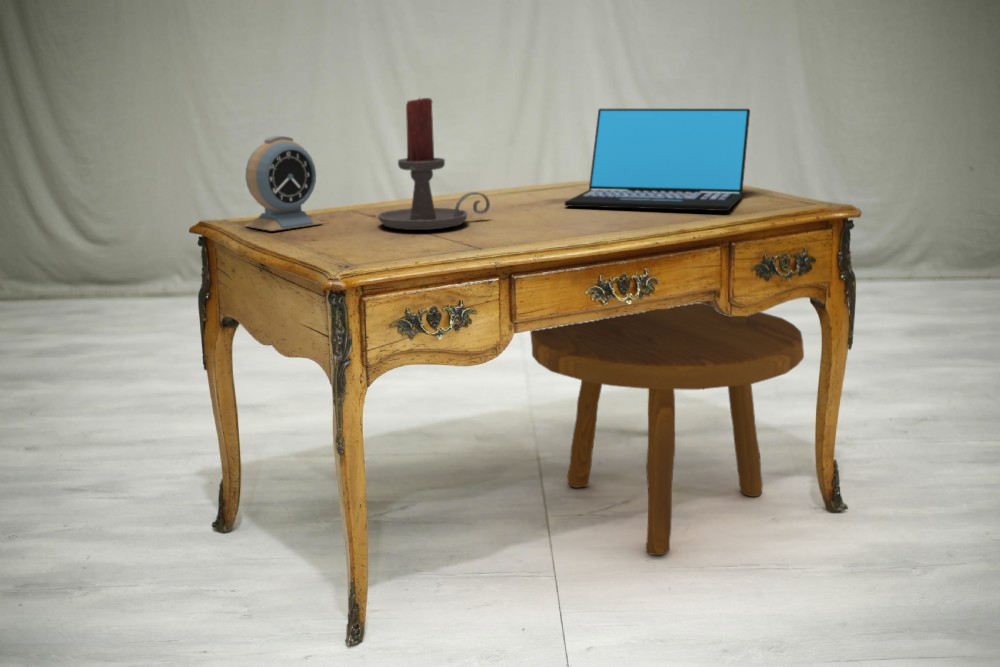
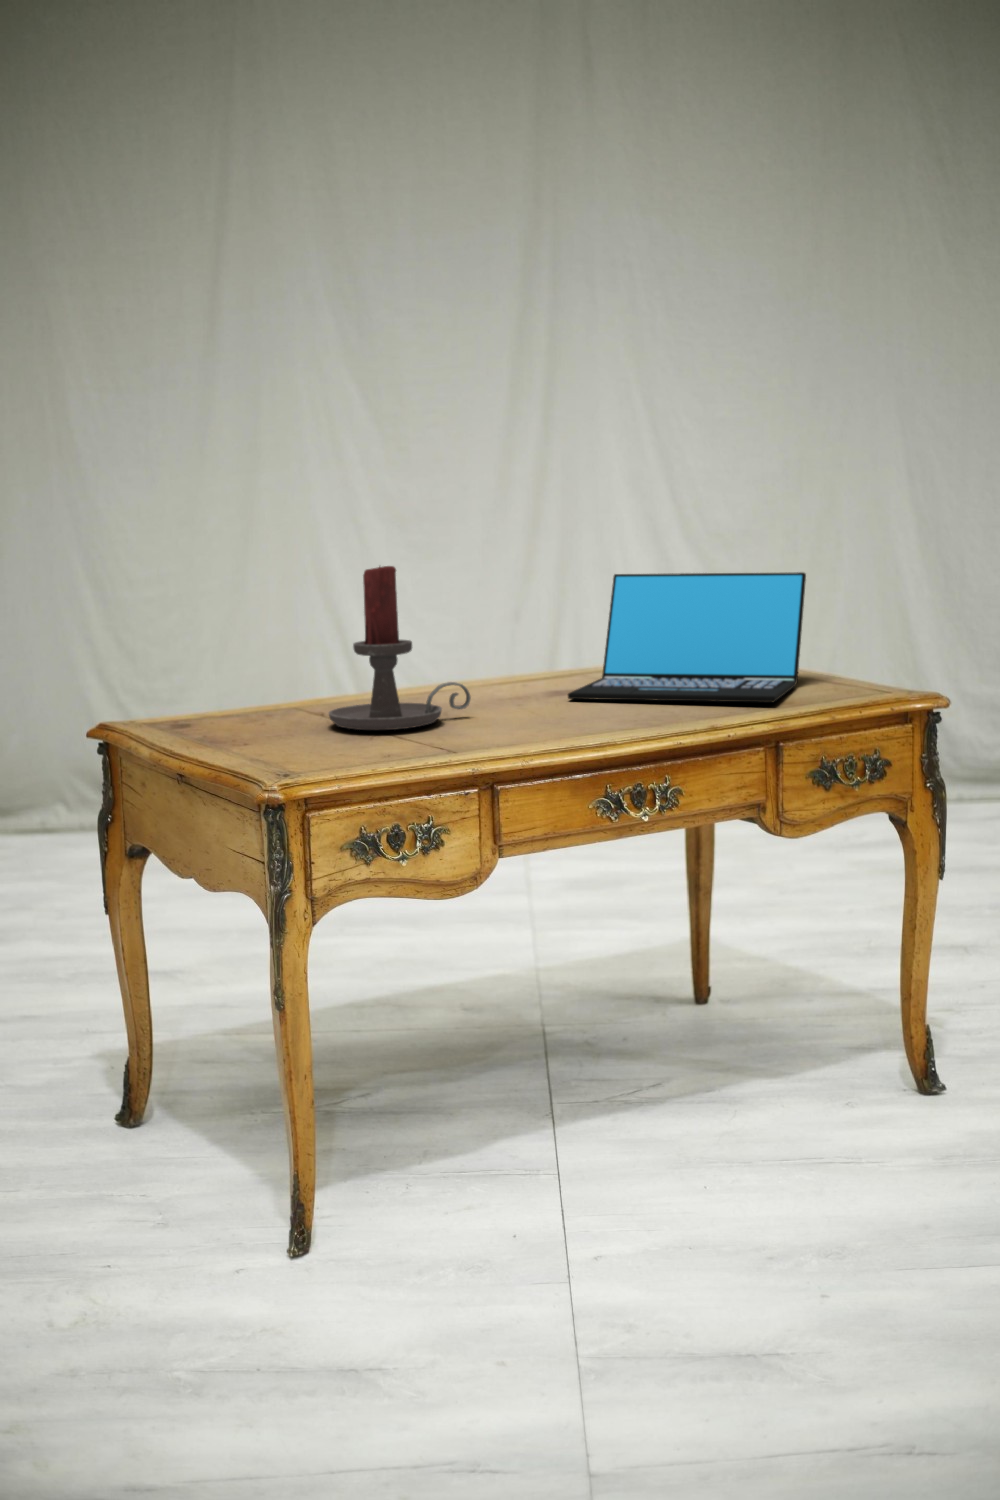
alarm clock: present [245,136,323,231] -> none [160,615,260,734]
footstool: present [530,303,804,555] -> none [527,819,880,1149]

